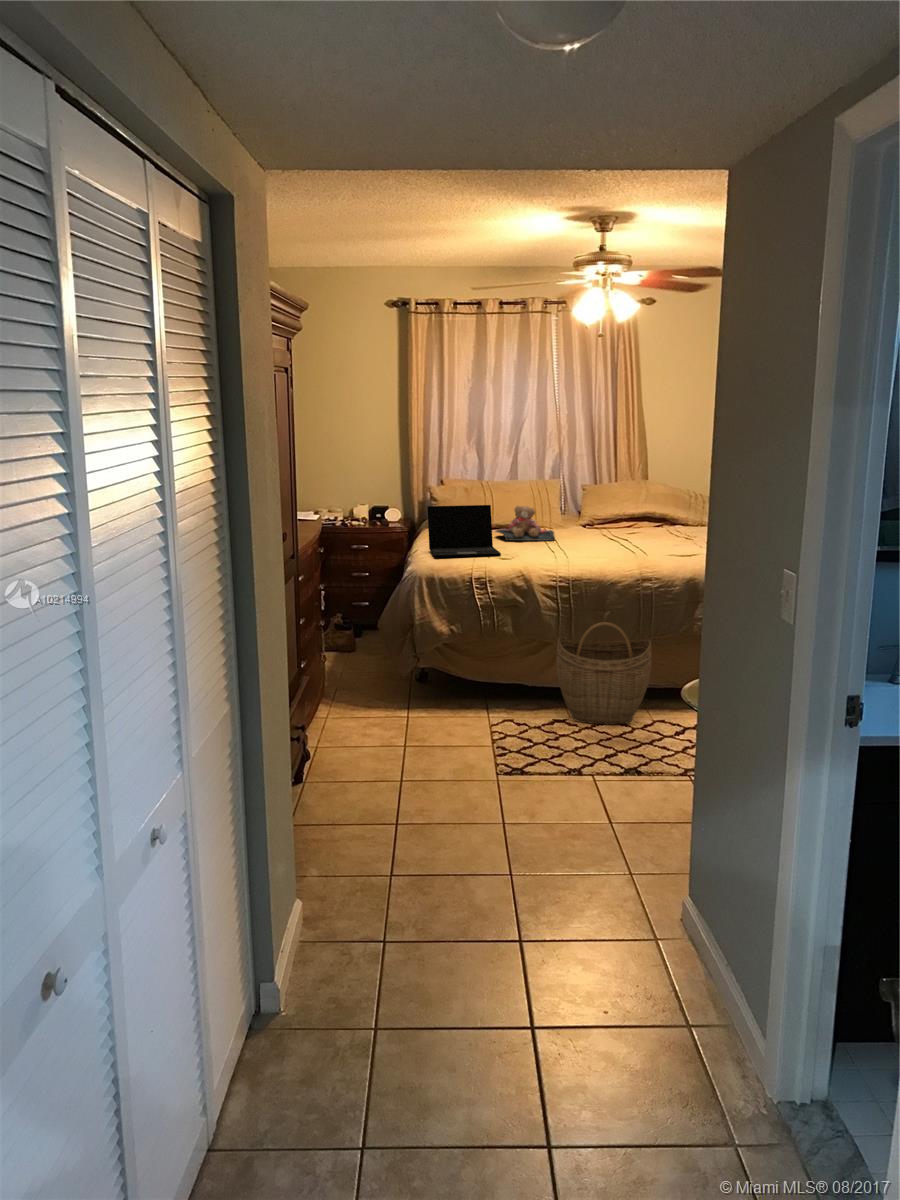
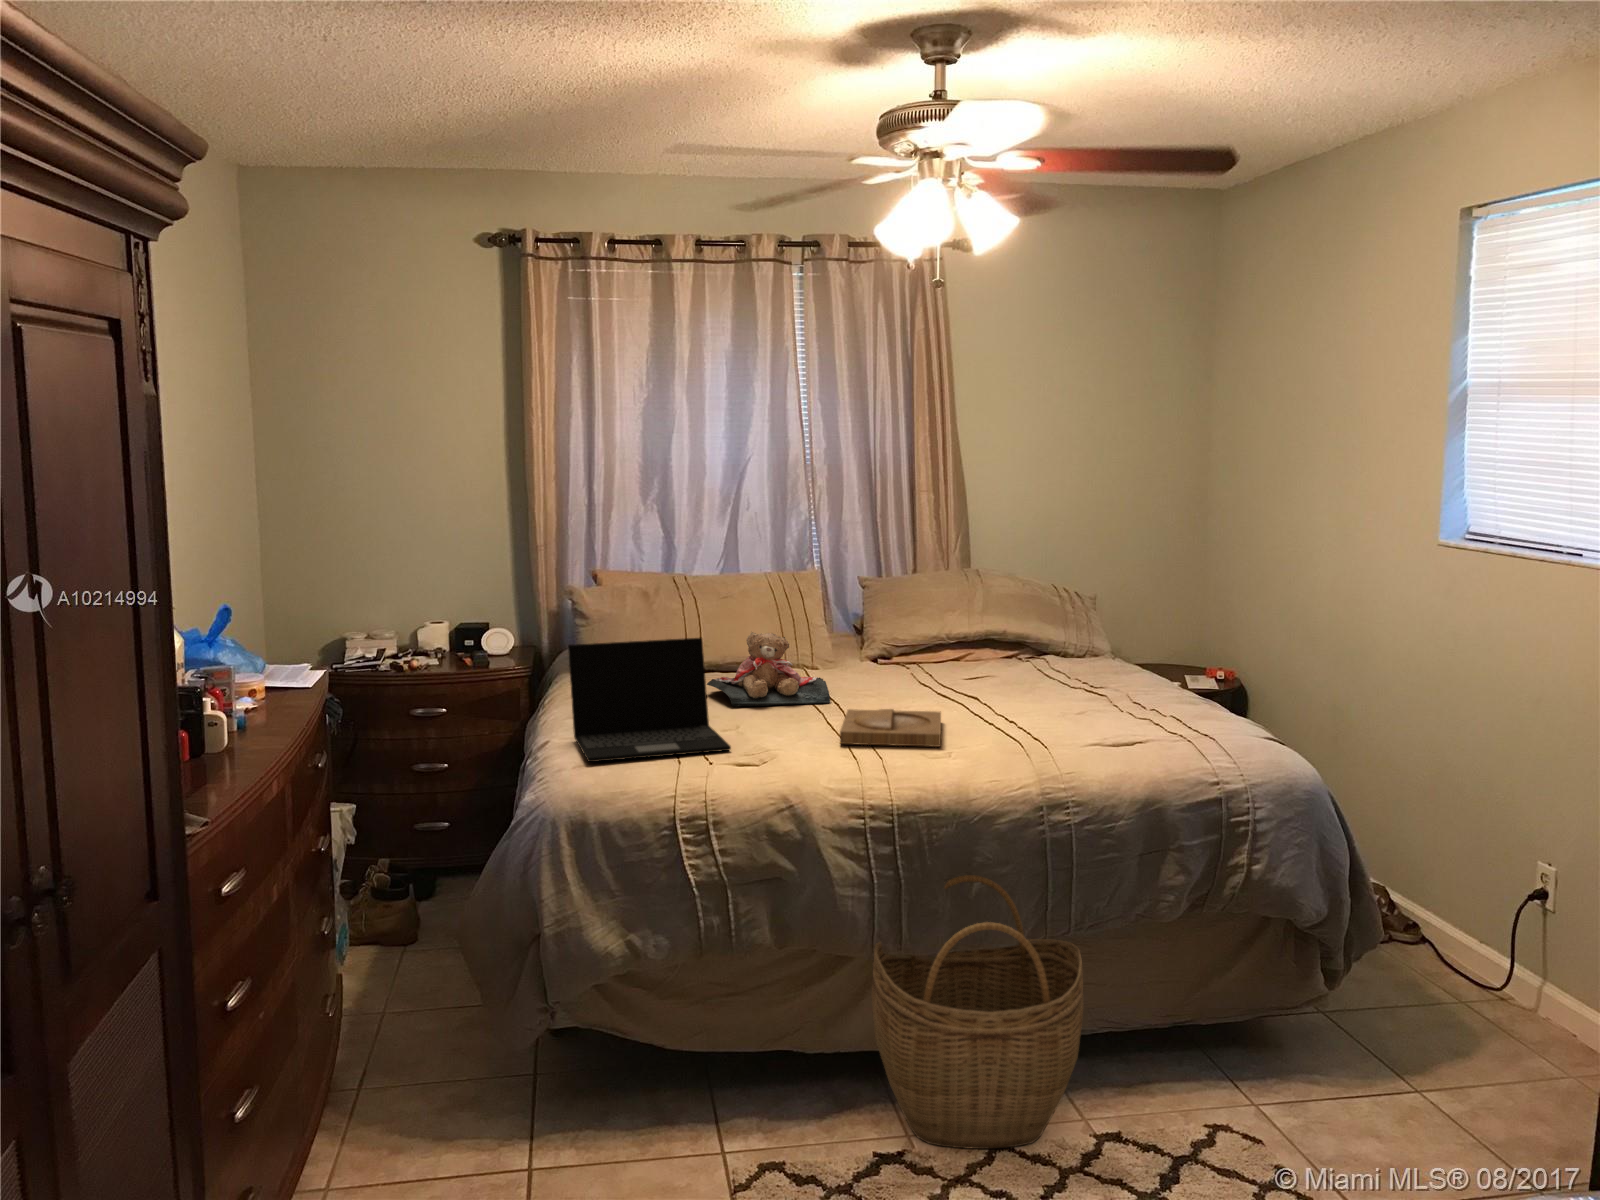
tray: none [553,541,606,556] -> present [840,709,941,747]

